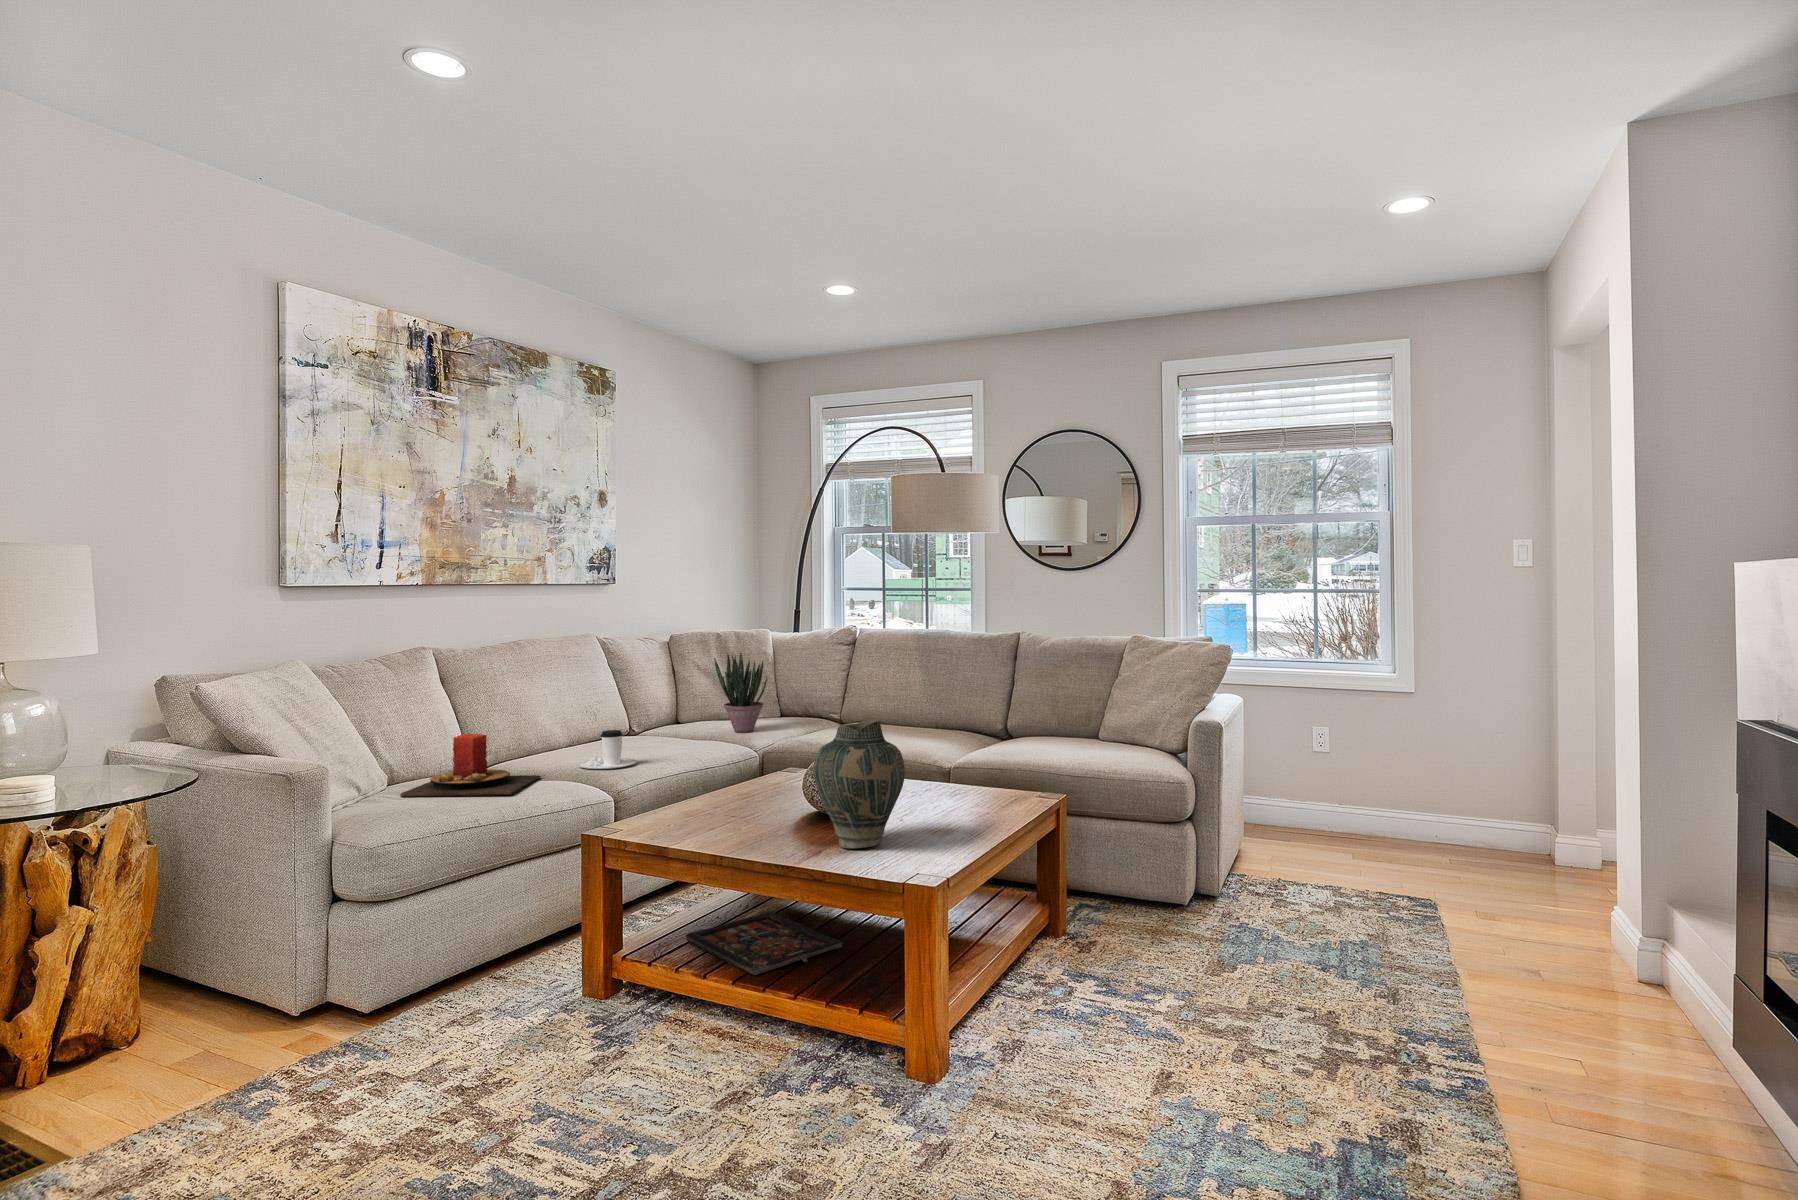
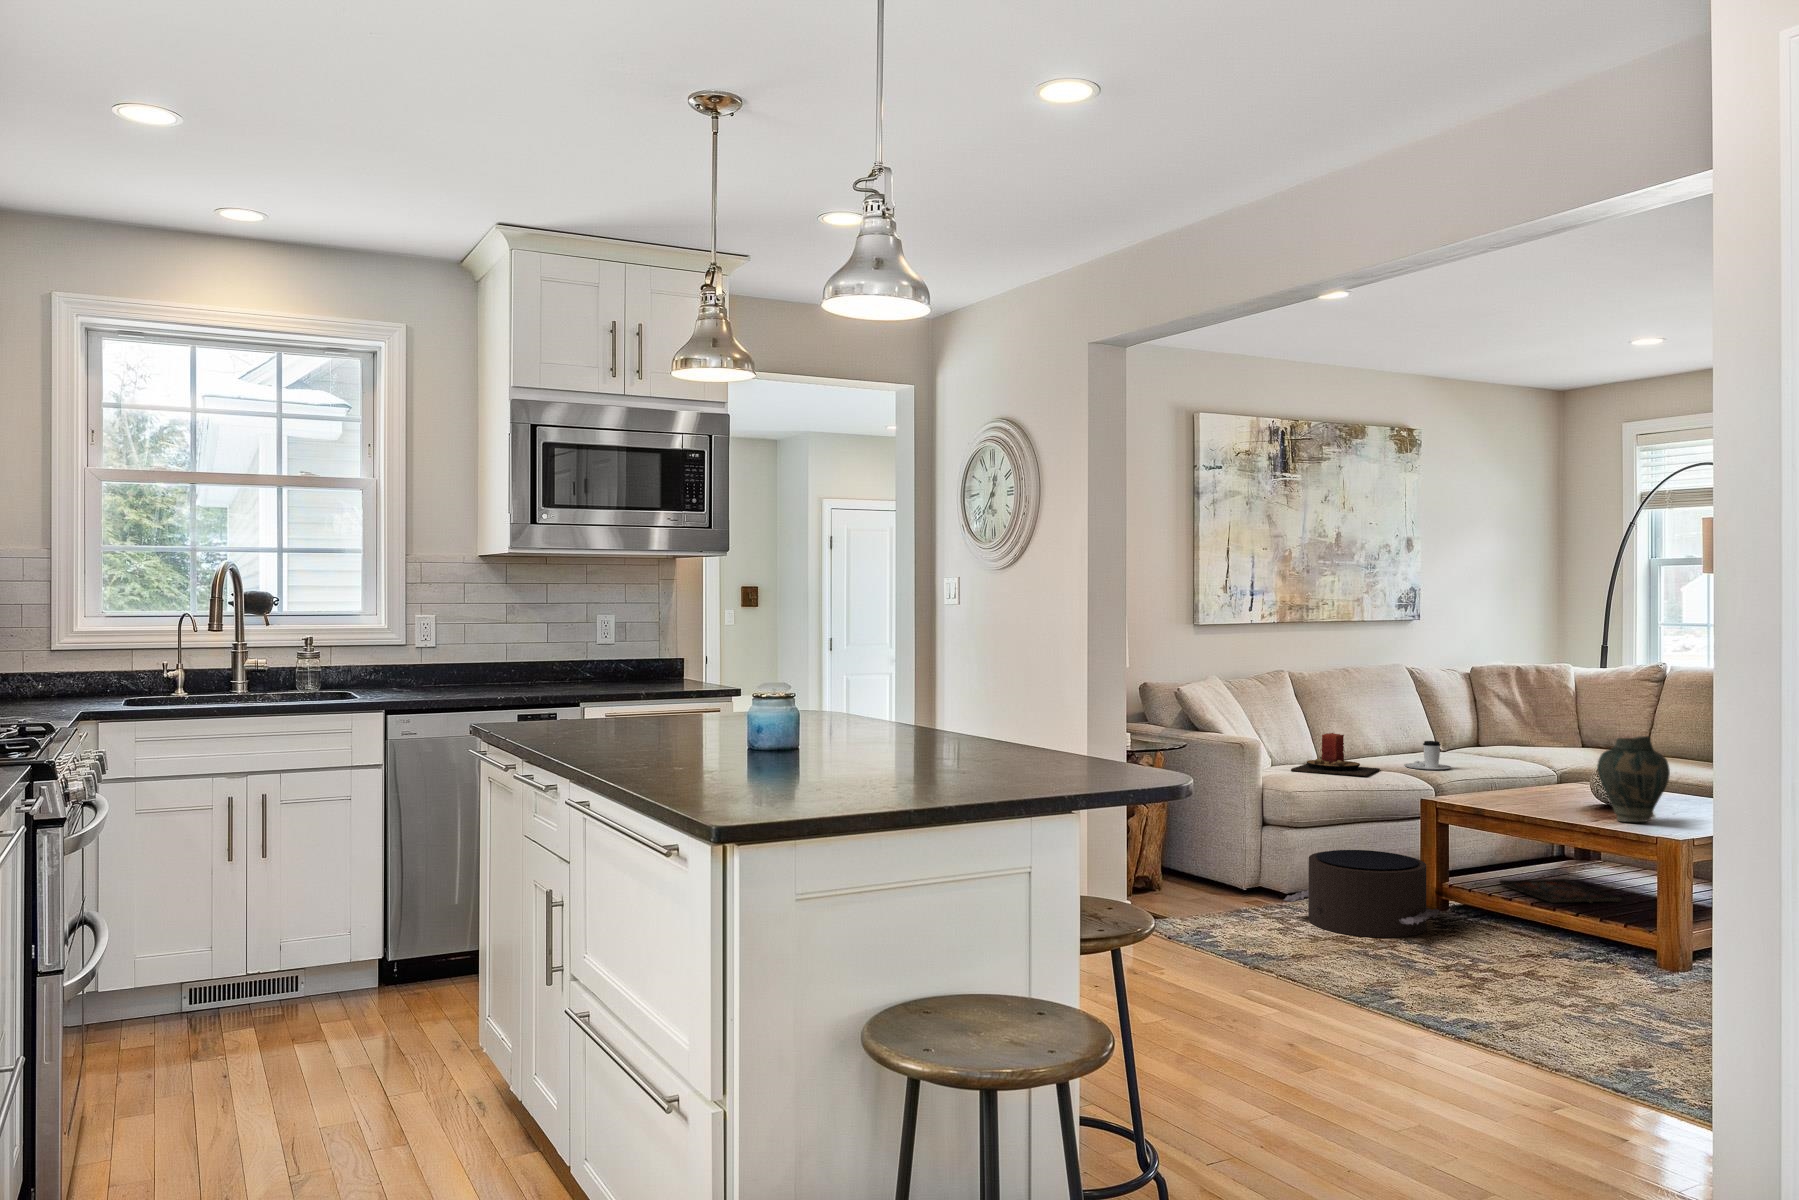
potted plant: present [714,653,767,733] -> none [1516,685,1568,757]
pouf: none [305,934,591,1131] -> present [1283,850,1441,937]

